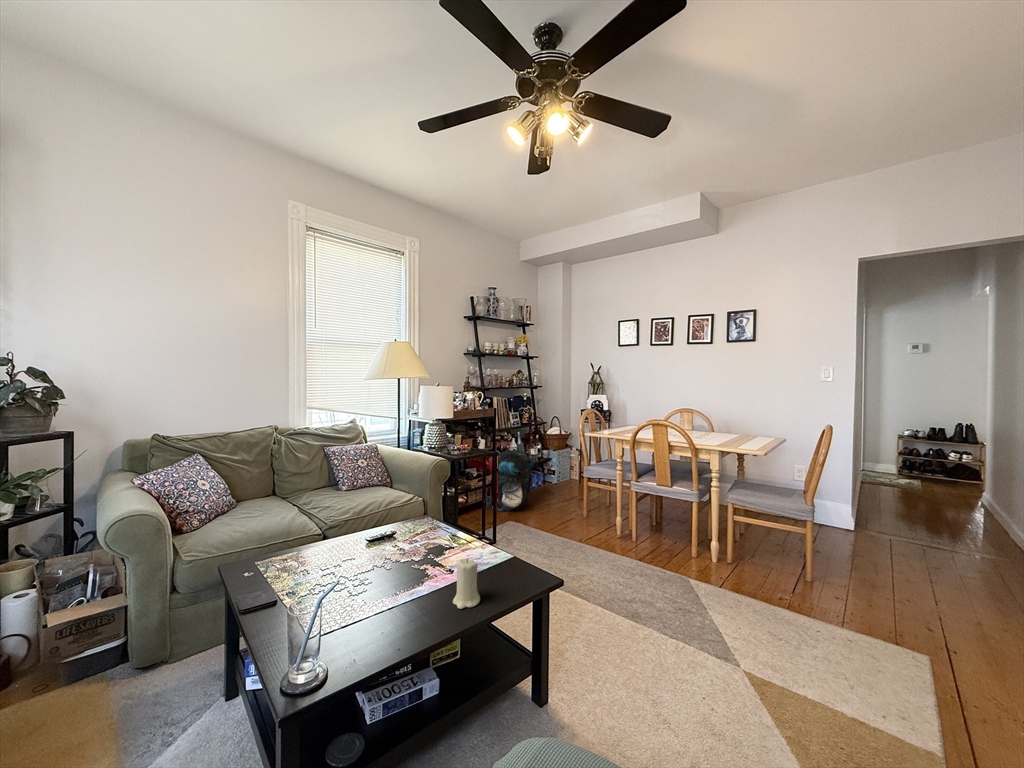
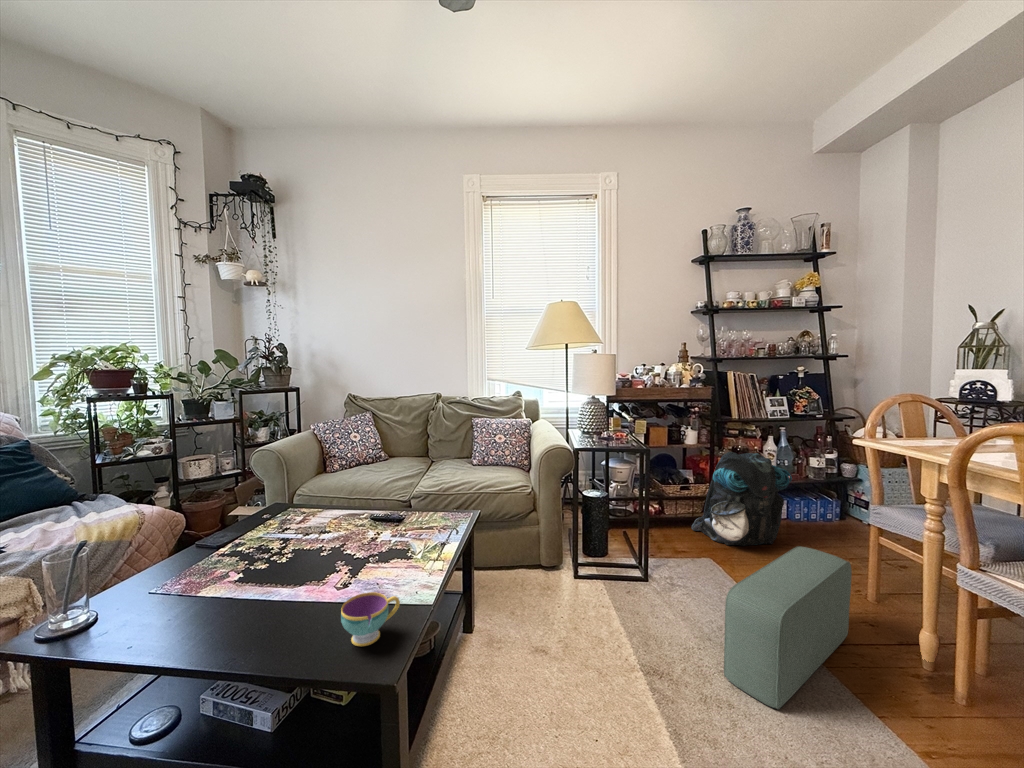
pouf: none [567,495,598,572] -> present [724,546,852,709]
teacup: none [501,554,528,587] -> present [341,592,400,646]
candle: present [453,559,480,609] -> none [255,566,301,641]

